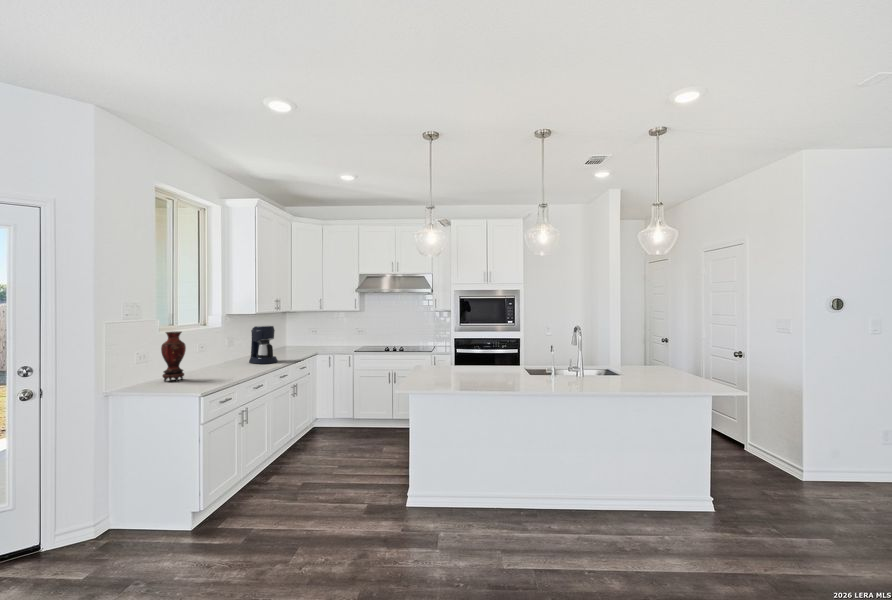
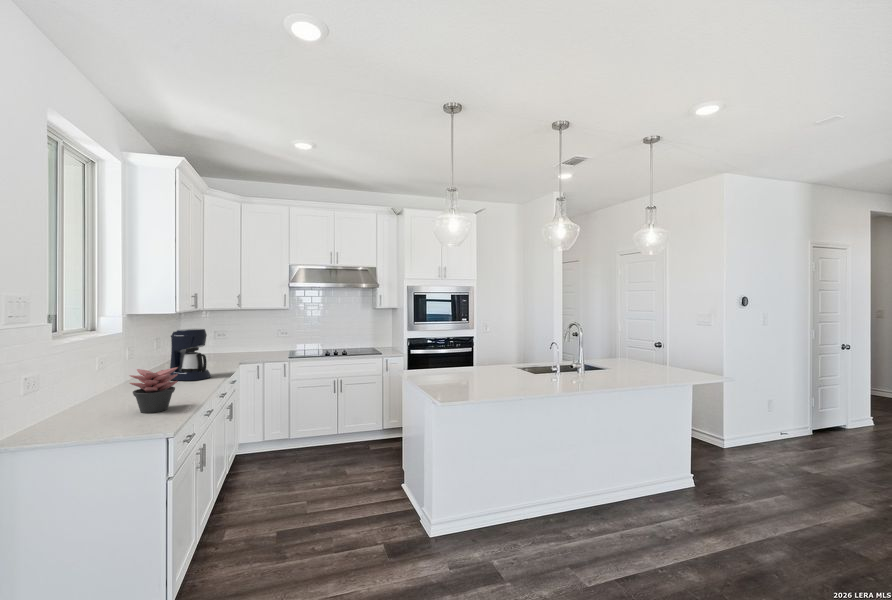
vase: present [161,332,186,381] -> none [65,340,106,419]
succulent plant: none [195,352,227,382] -> present [130,367,178,413]

